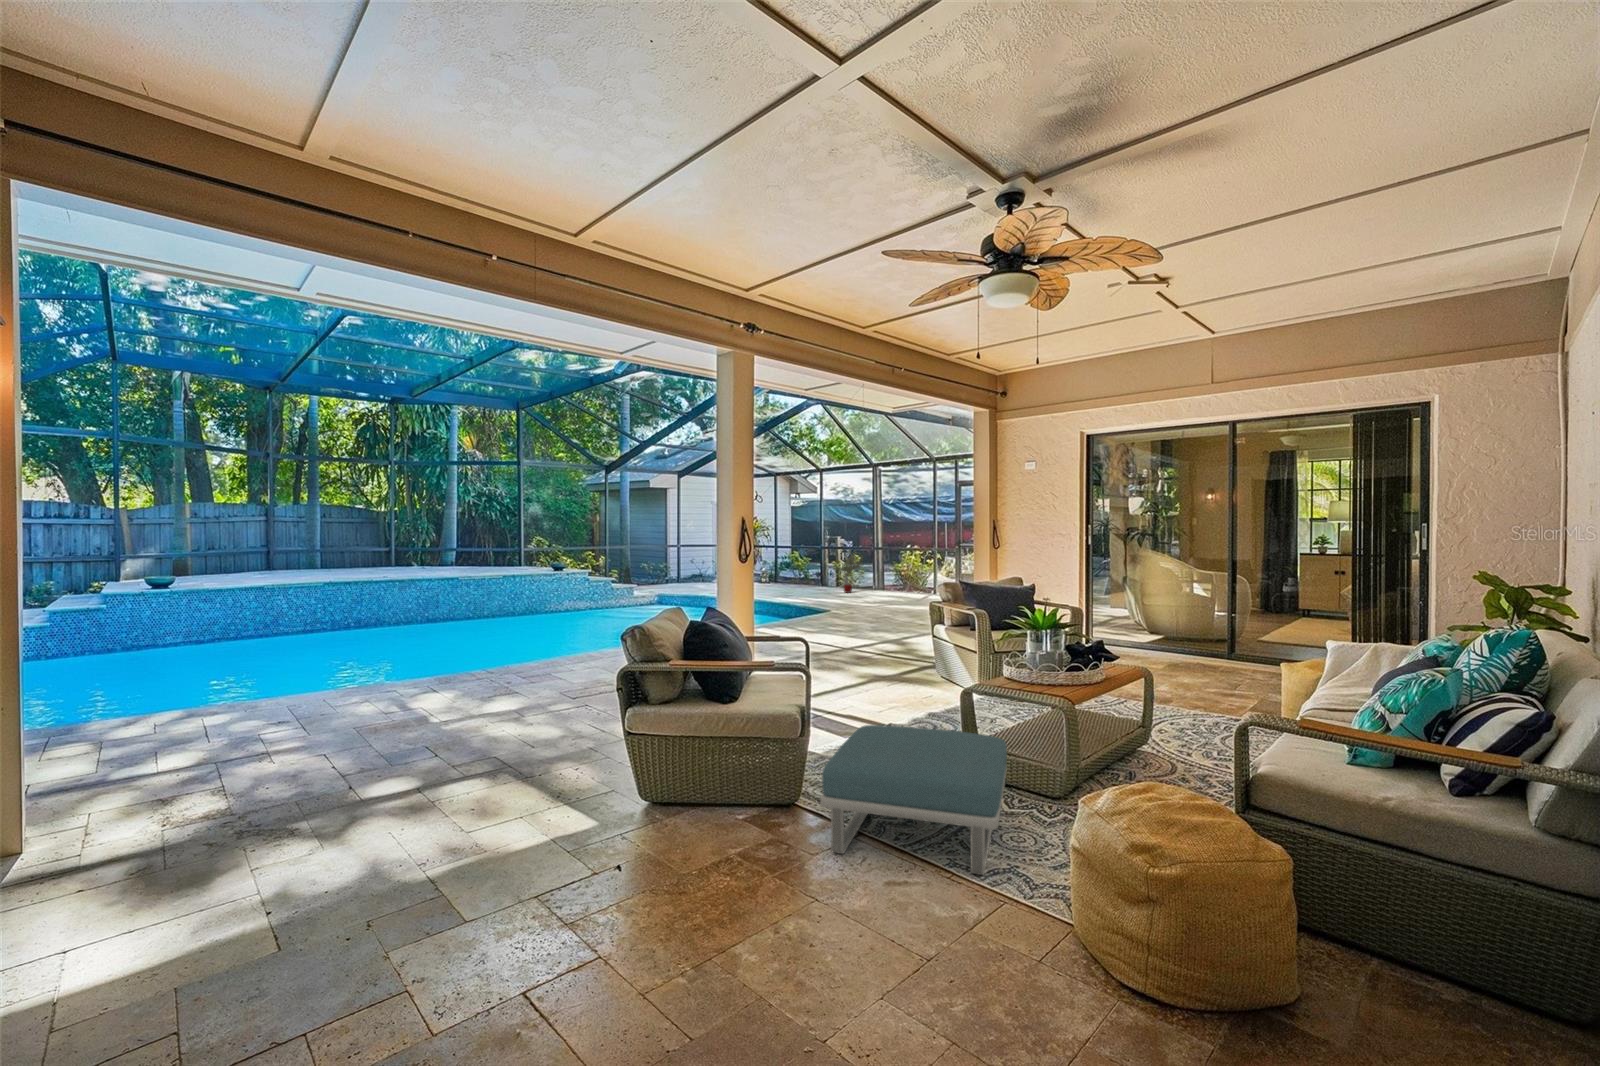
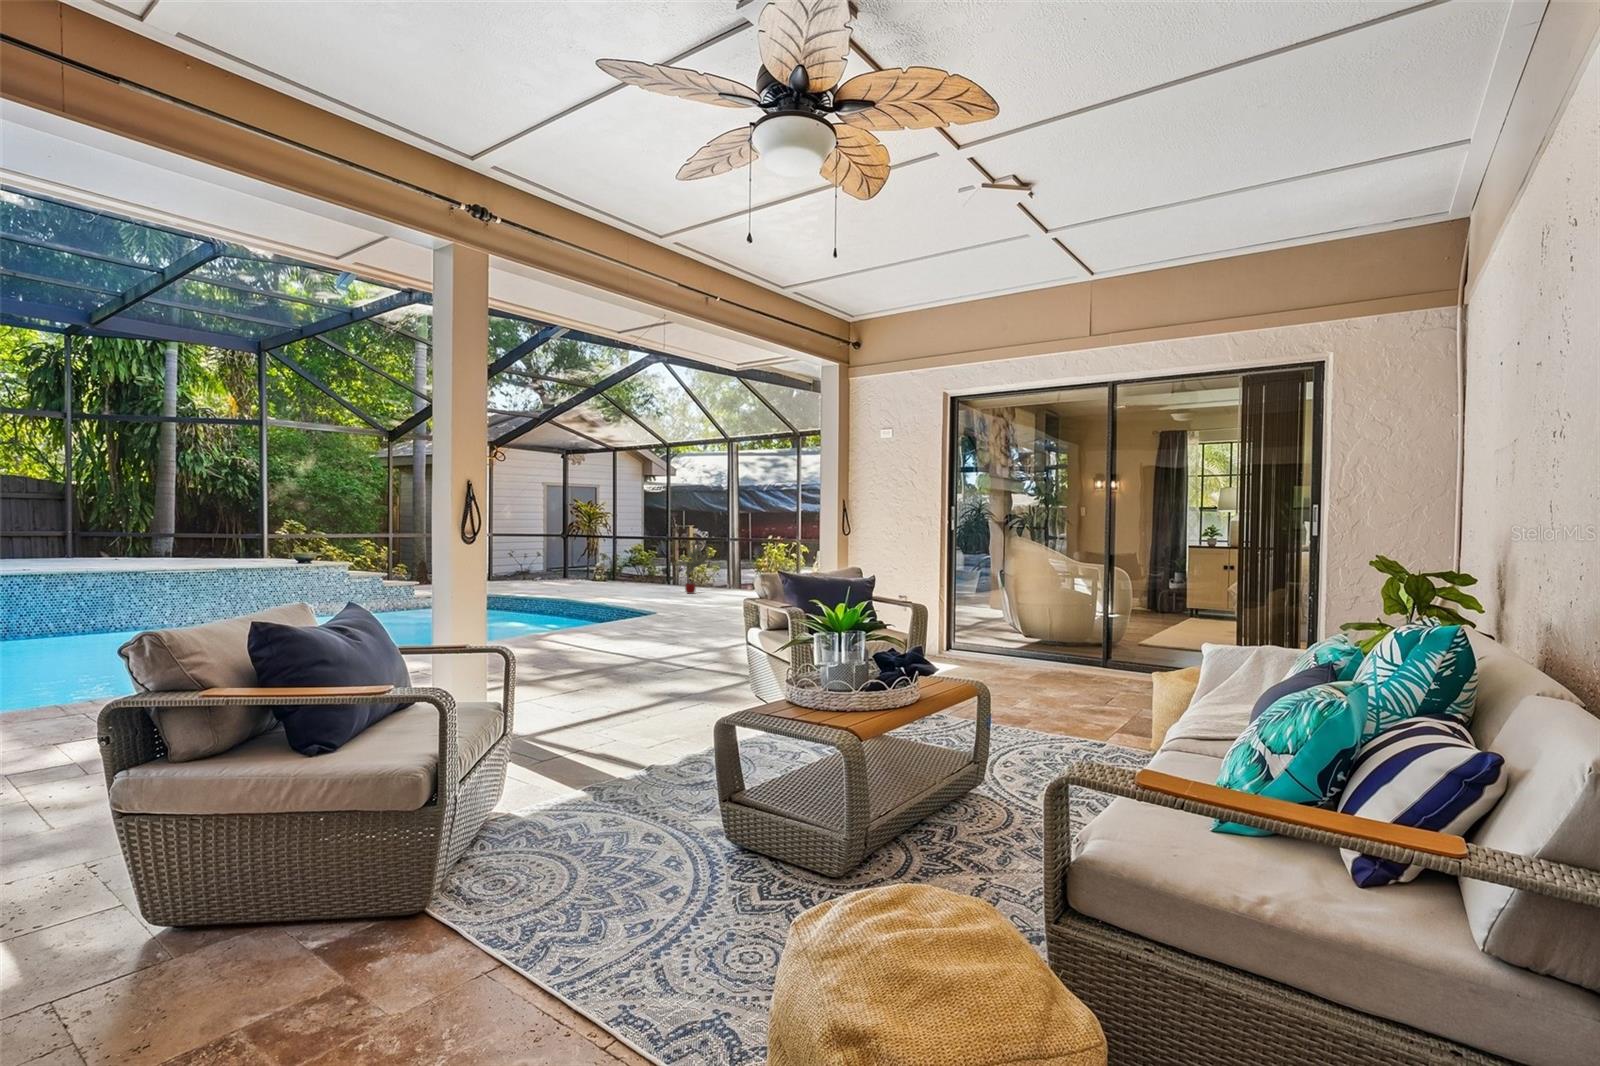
footstool: present [821,725,1007,875] -> none [414,780,755,1033]

